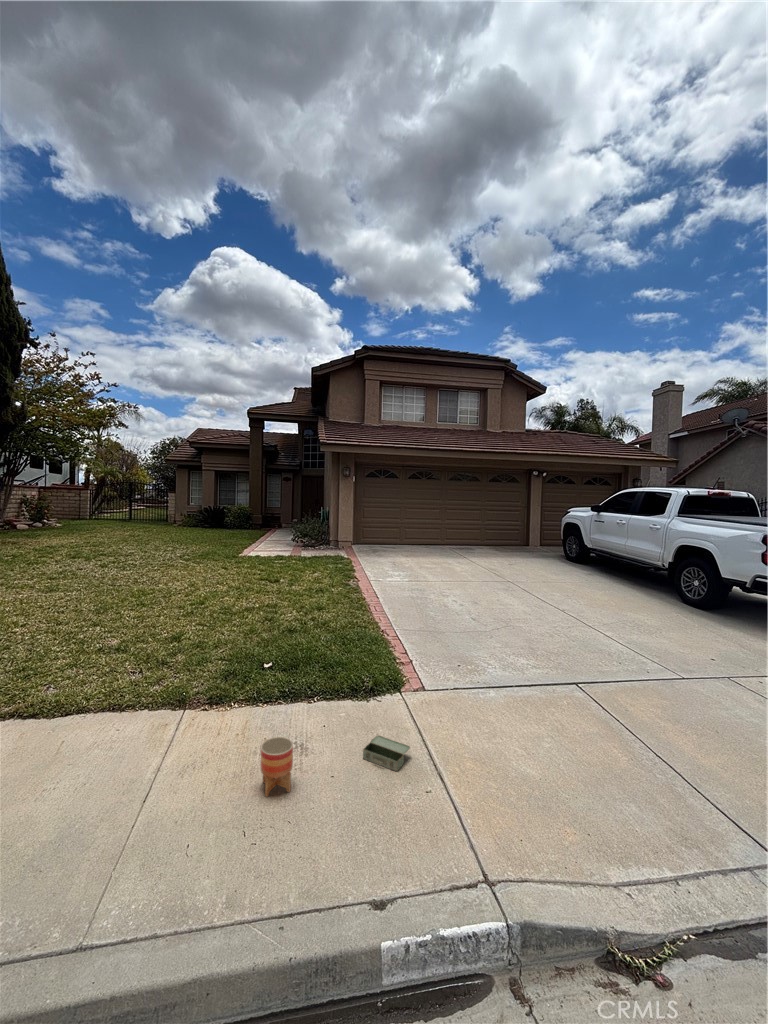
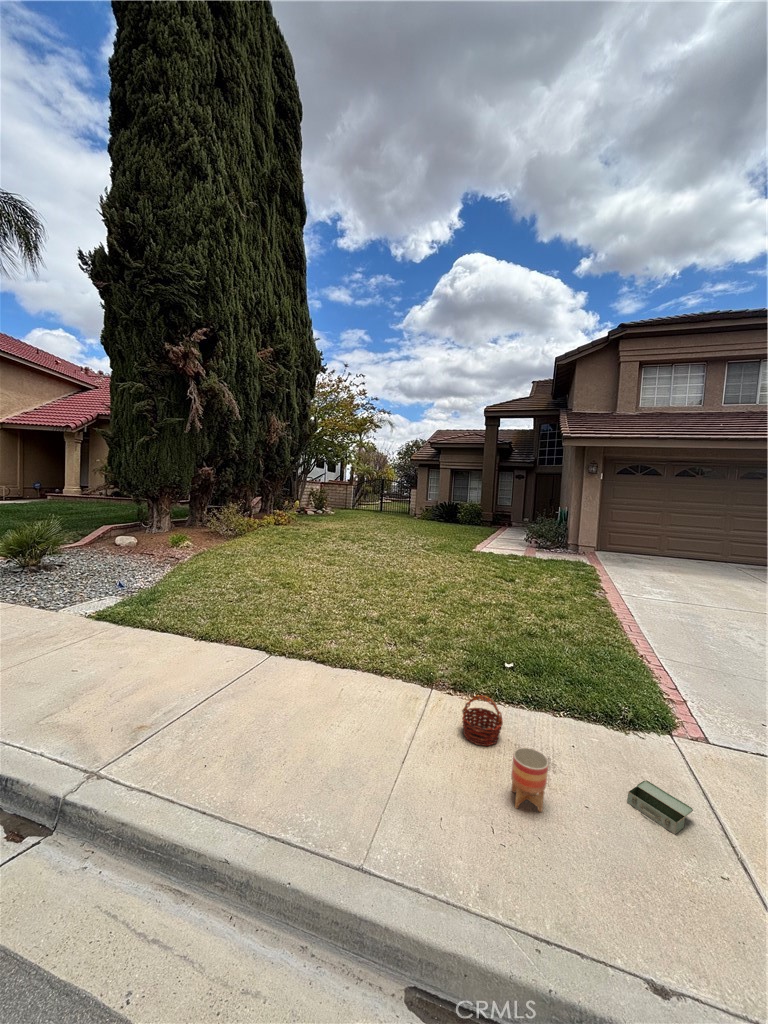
basket: none [214,700,255,751] -> present [462,695,503,746]

